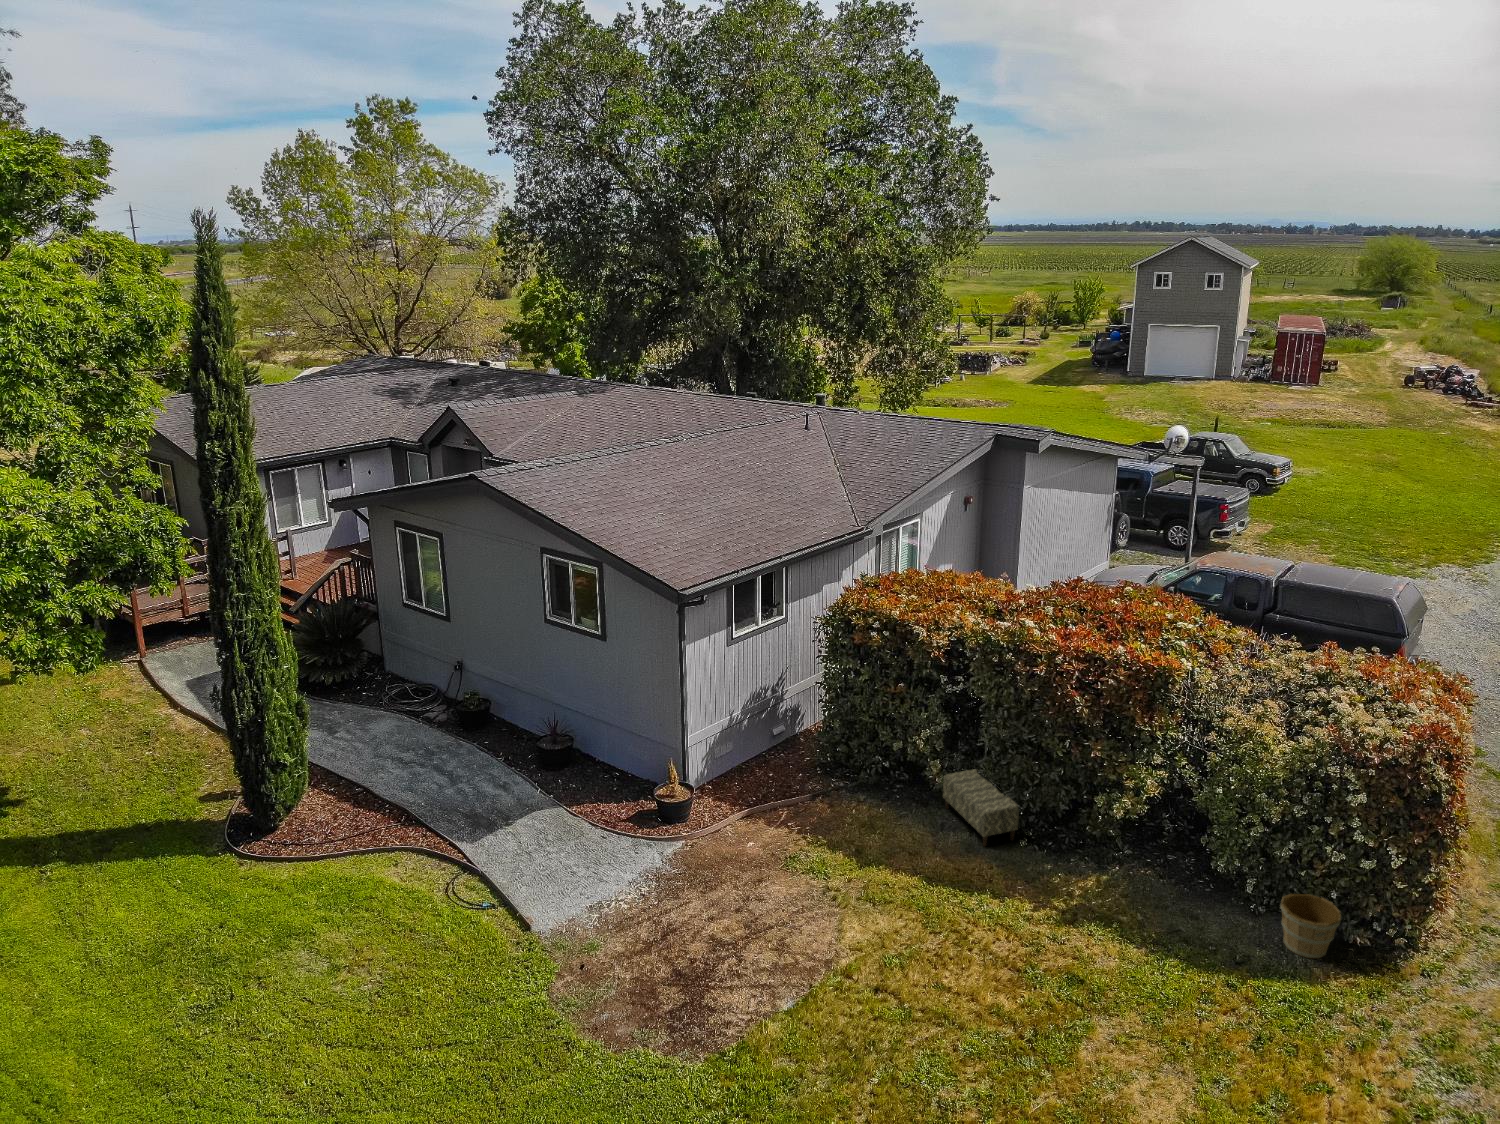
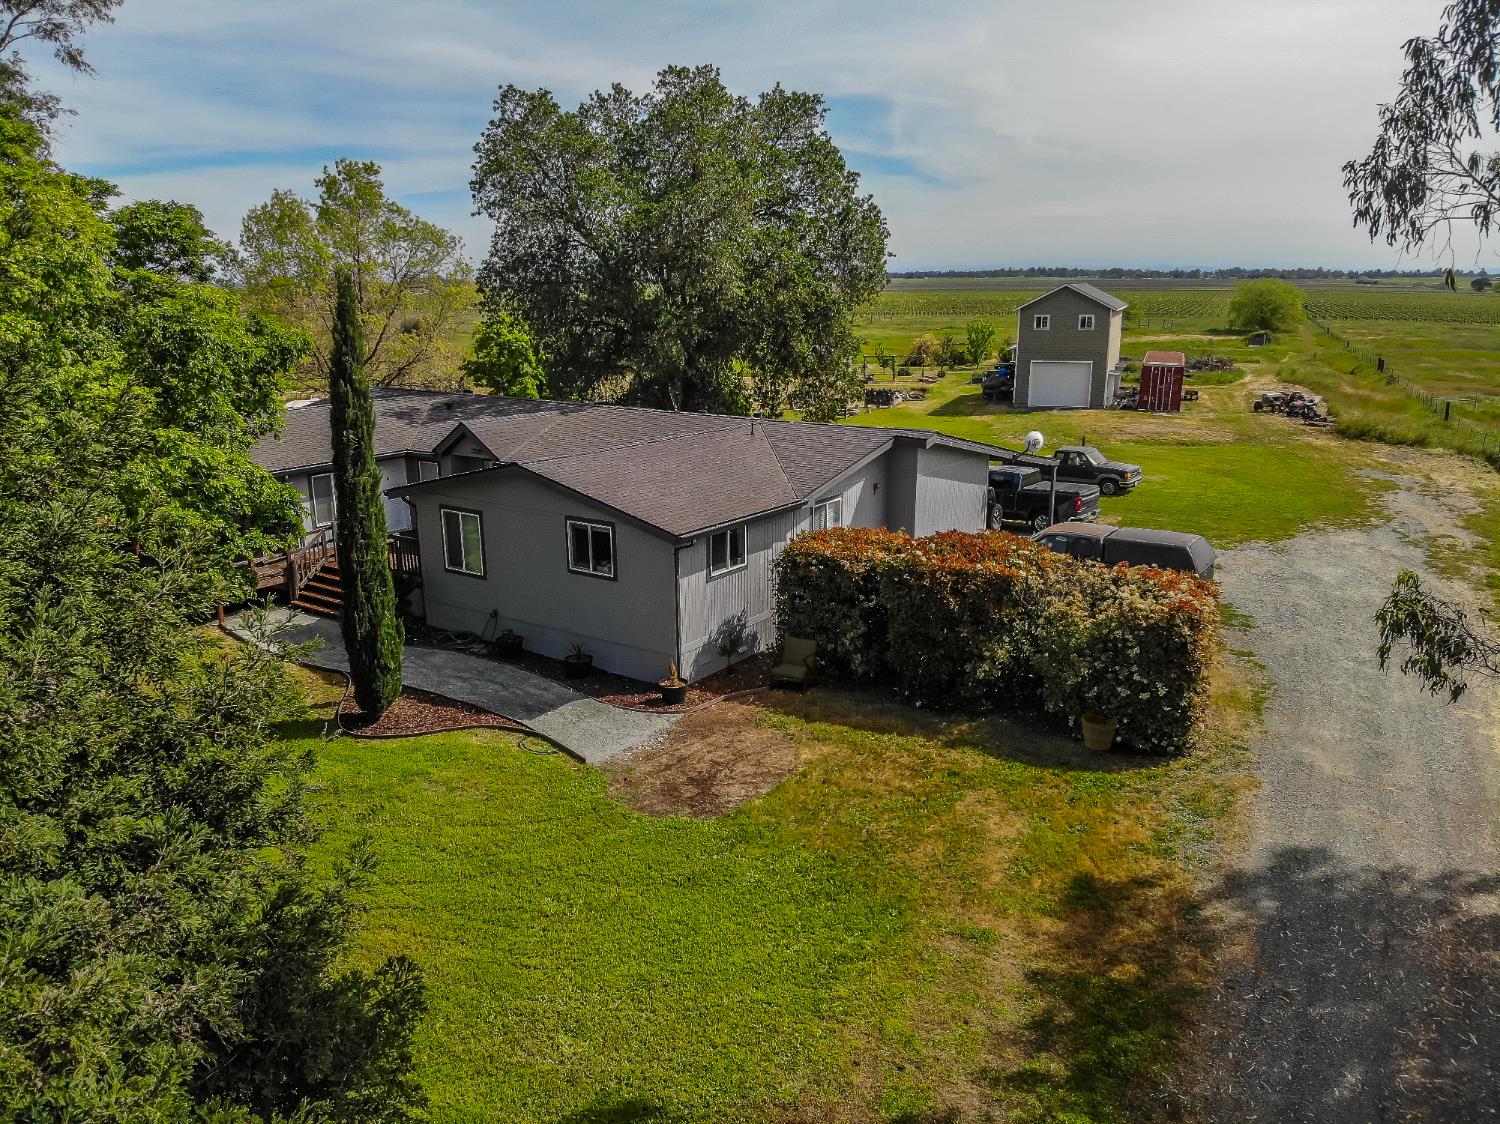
potted tree: none [740,710,777,768] -> present [718,633,742,674]
lounge chair: none [808,723,882,812] -> present [769,636,820,695]
bench: present [943,769,1019,846] -> none [864,662,916,708]

